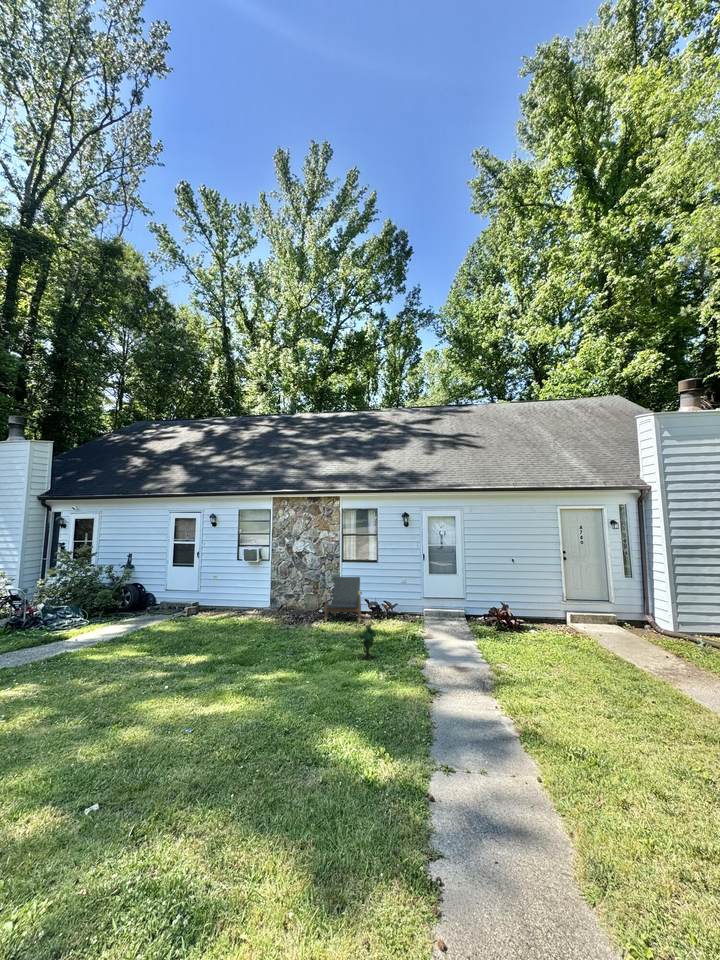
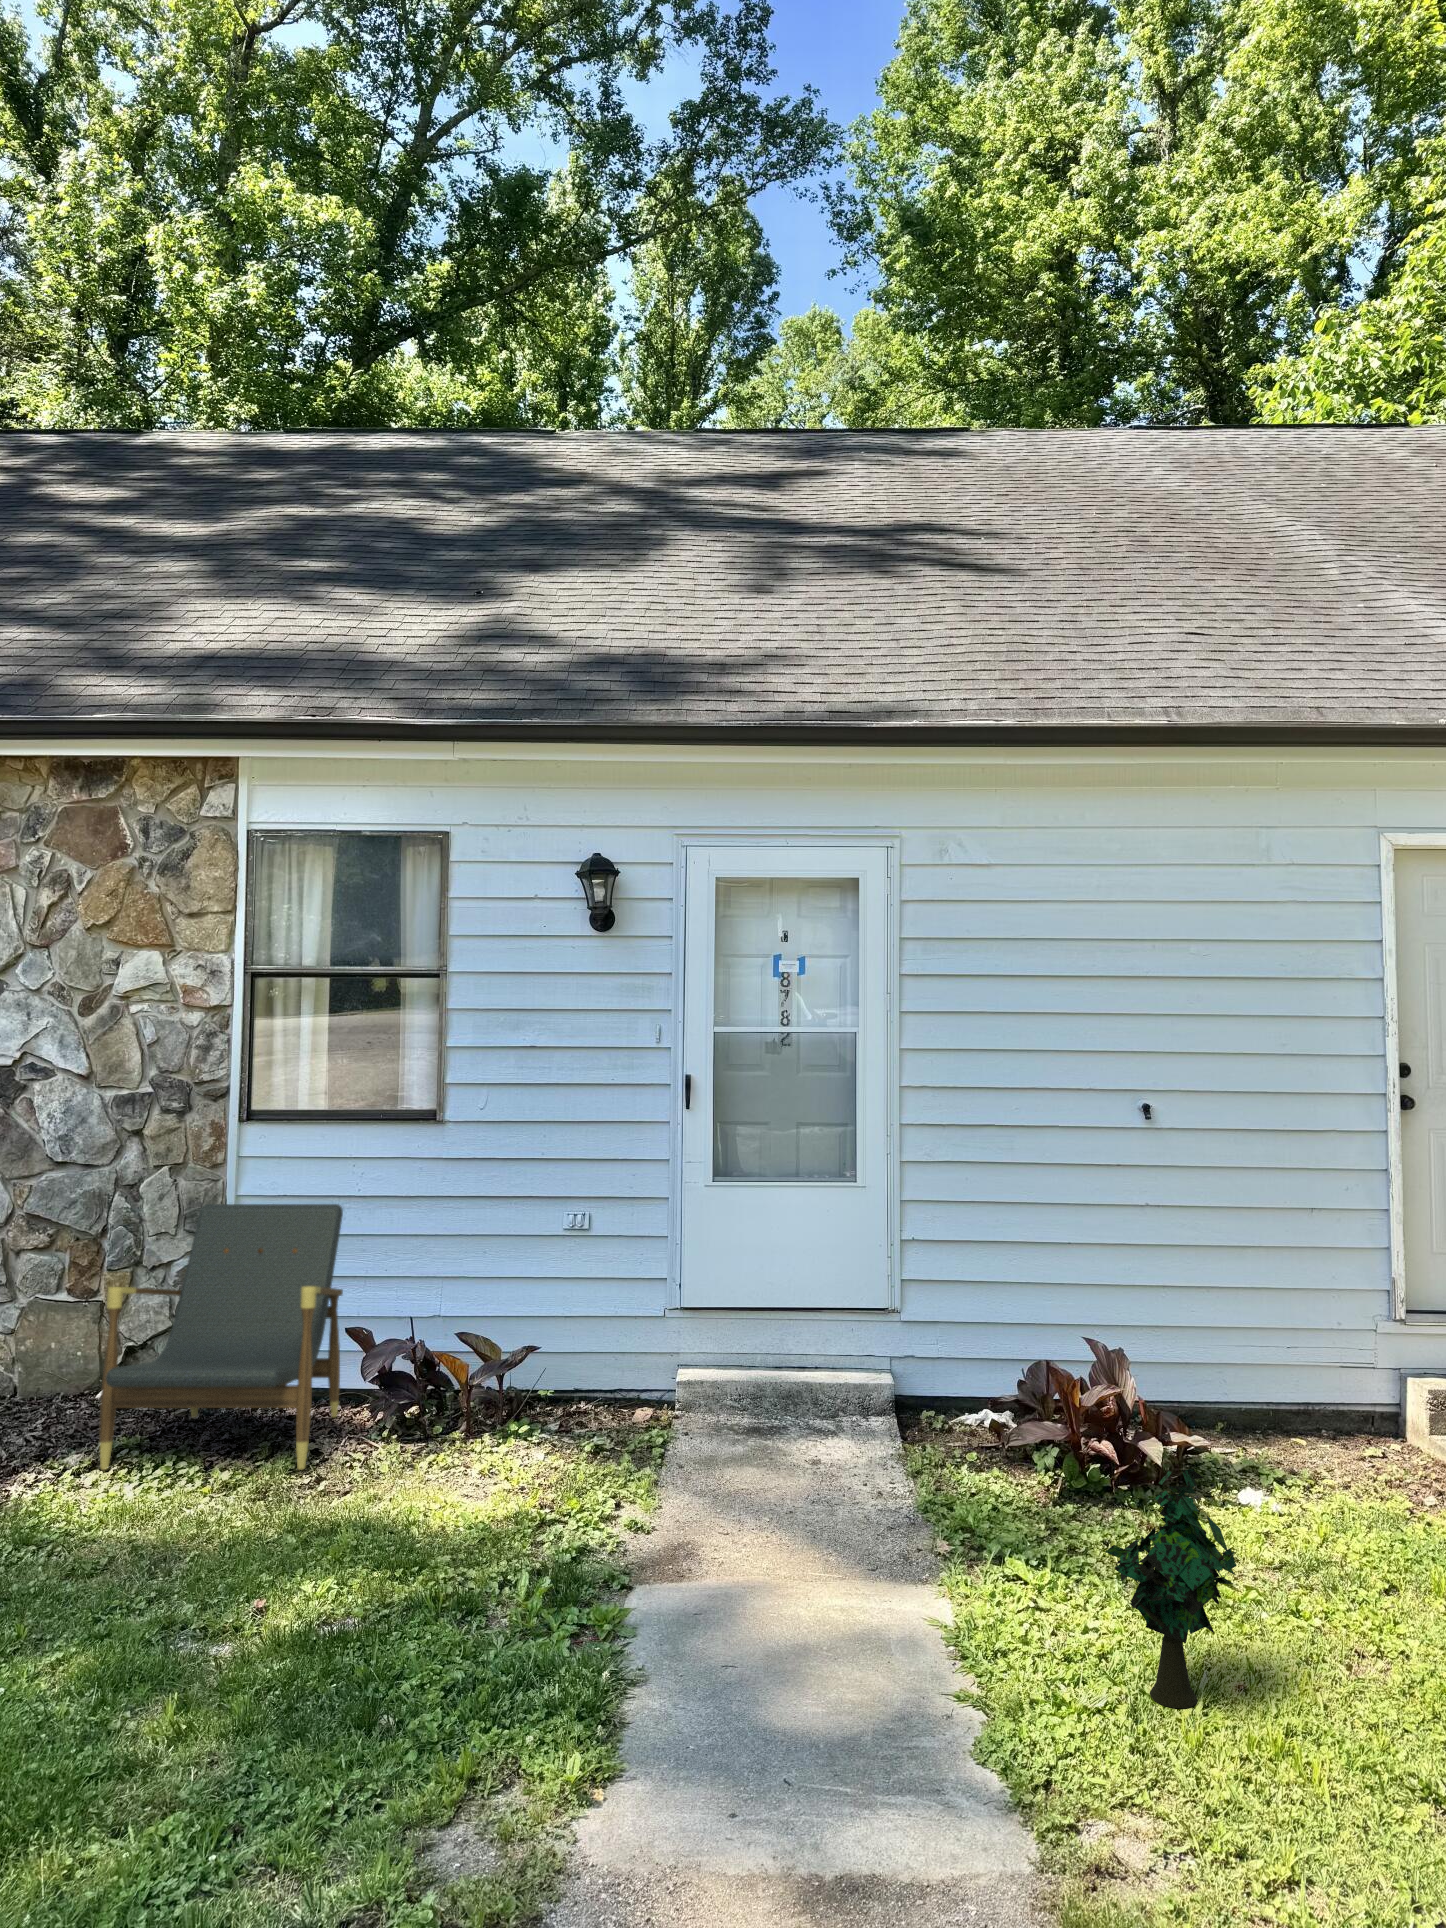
decorative plant: present [359,622,377,660] -> present [1105,1469,1236,1708]

